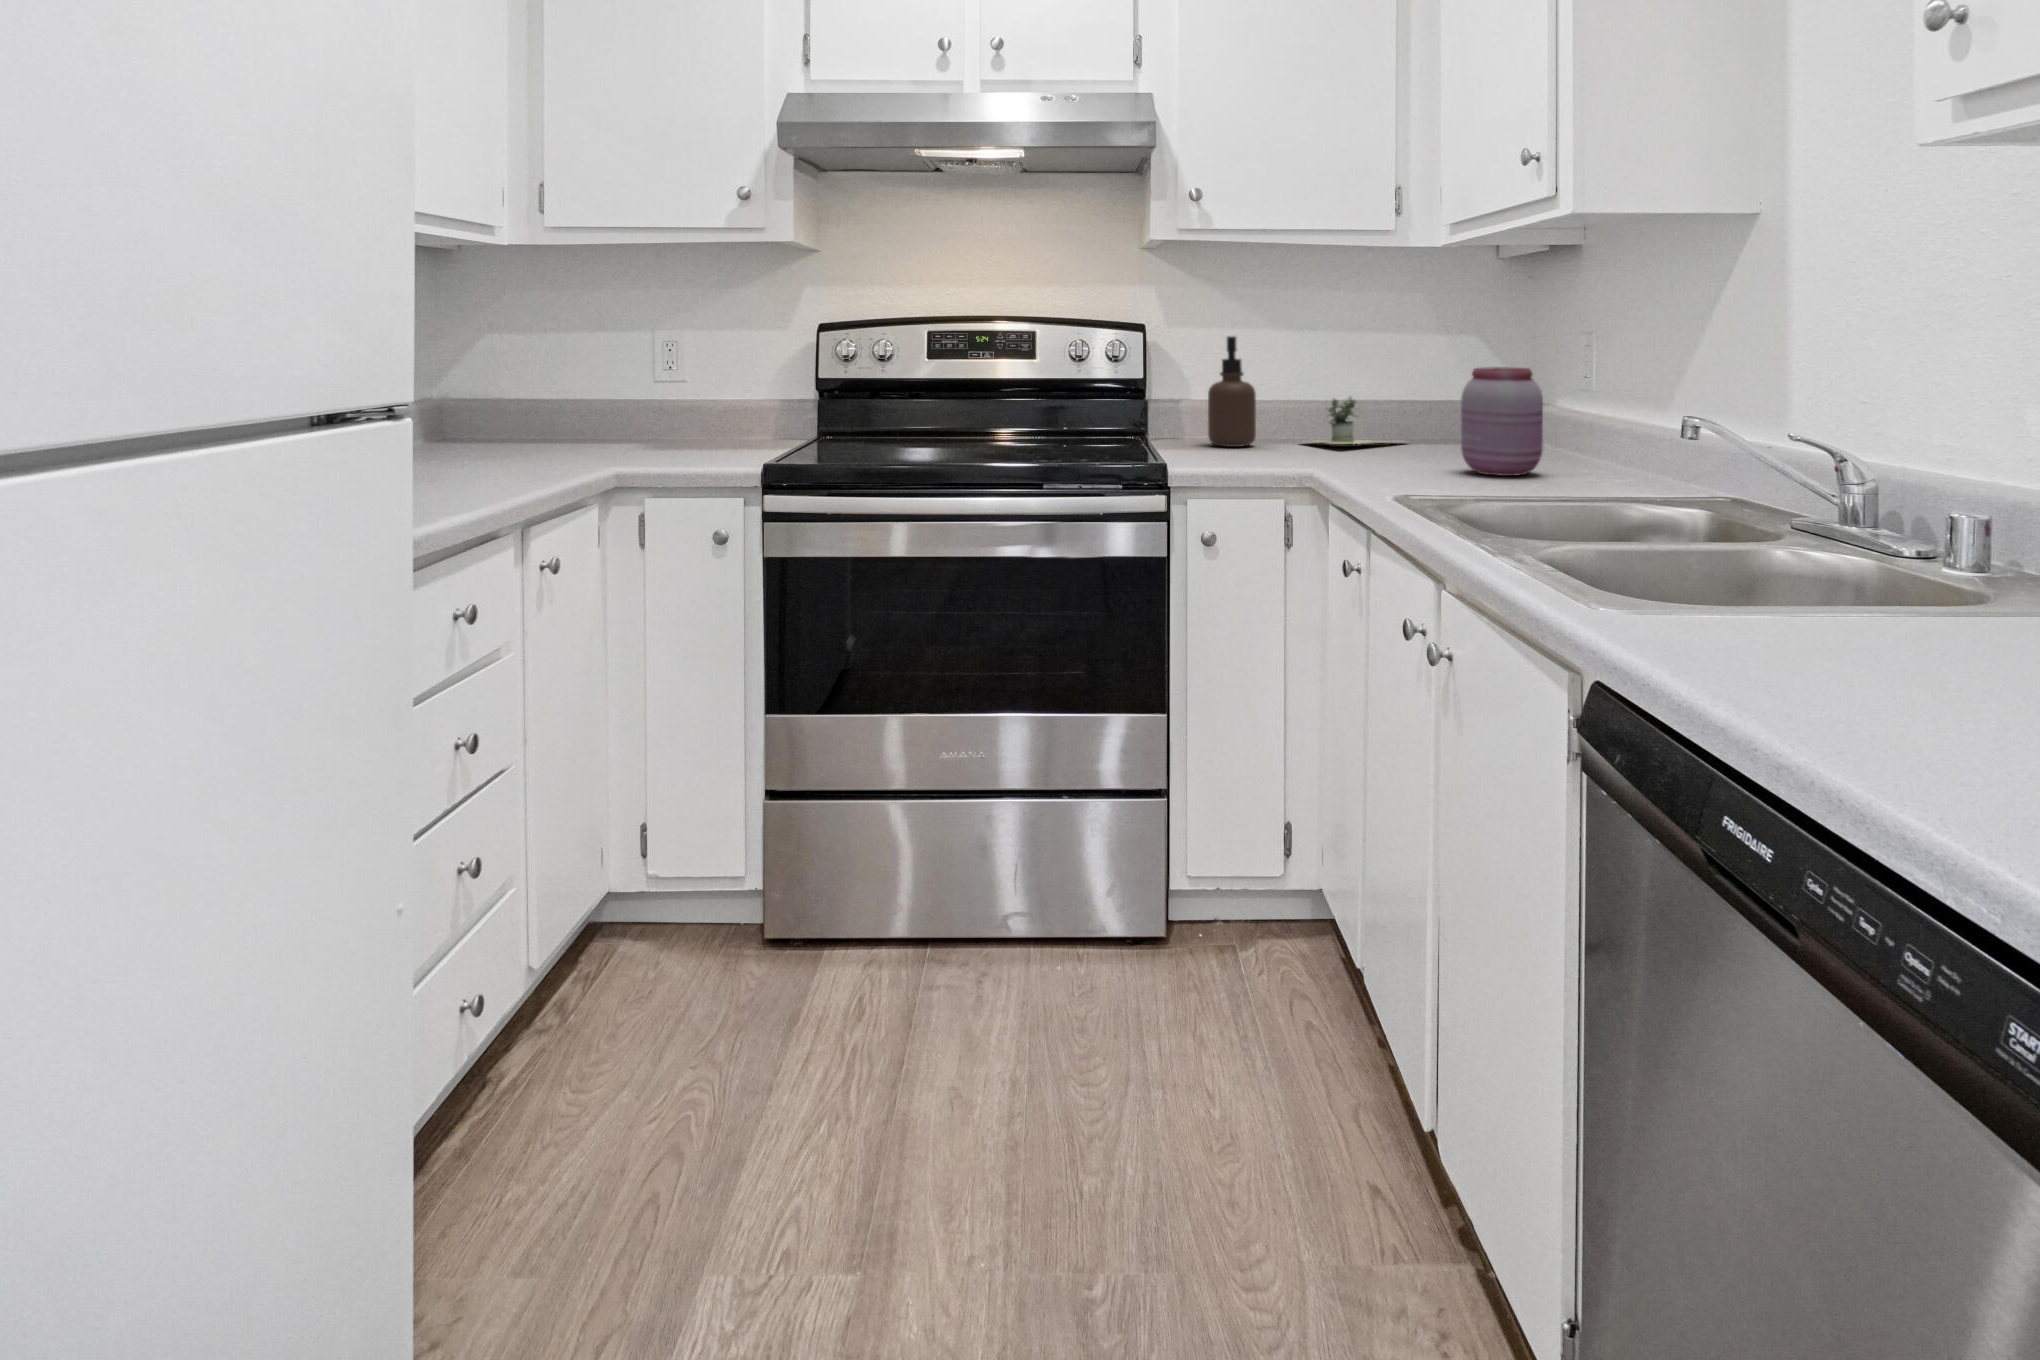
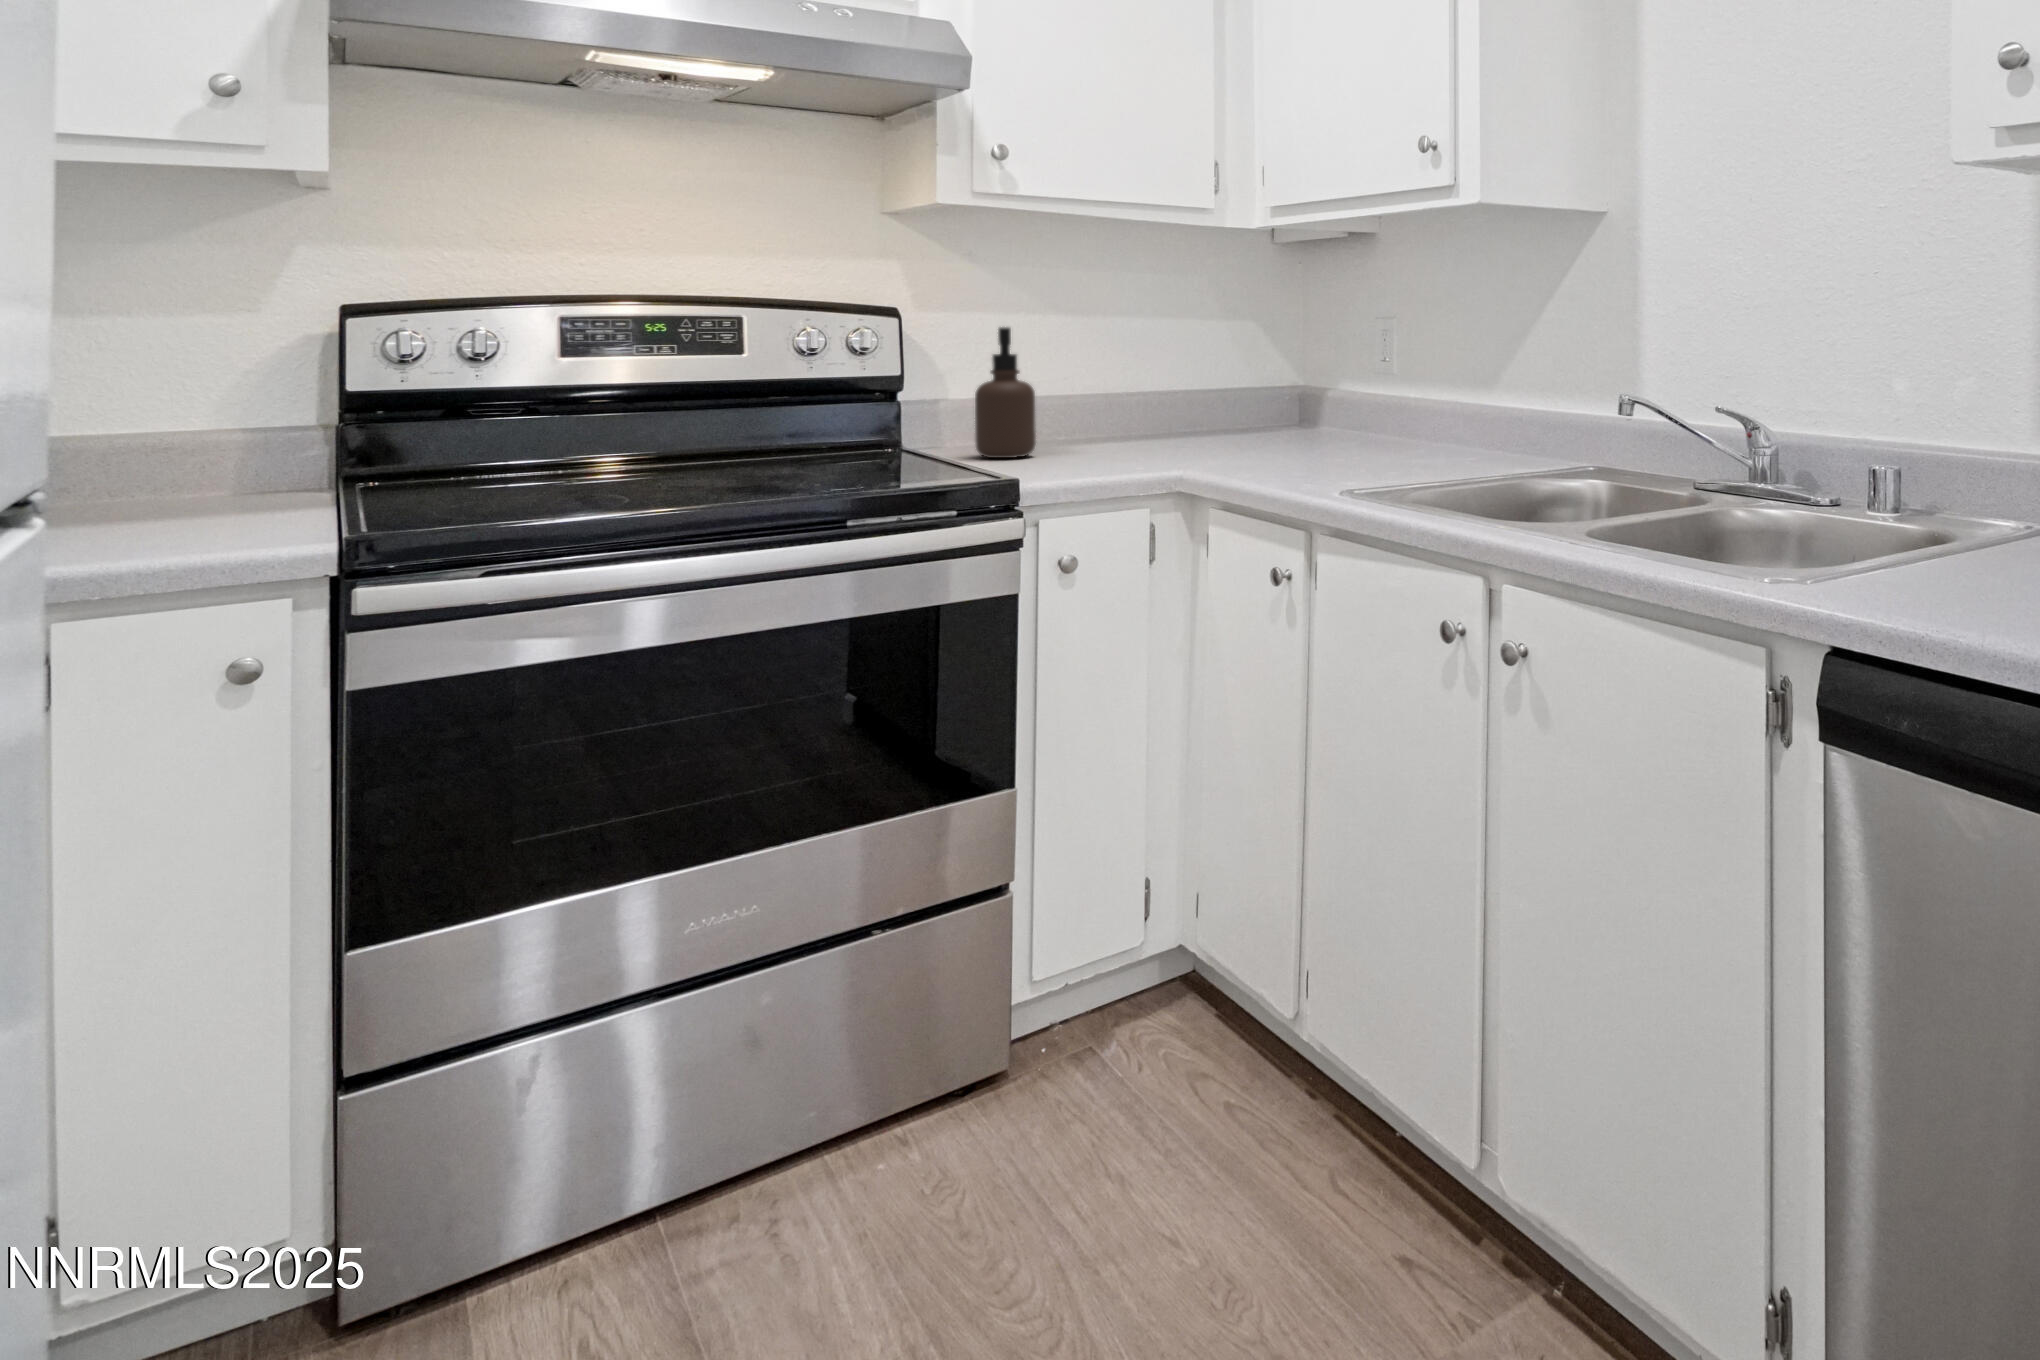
jar: present [1461,367,1543,476] -> none [1309,359,1389,469]
potted plant: present [1316,397,1387,444] -> none [1076,394,1213,447]

